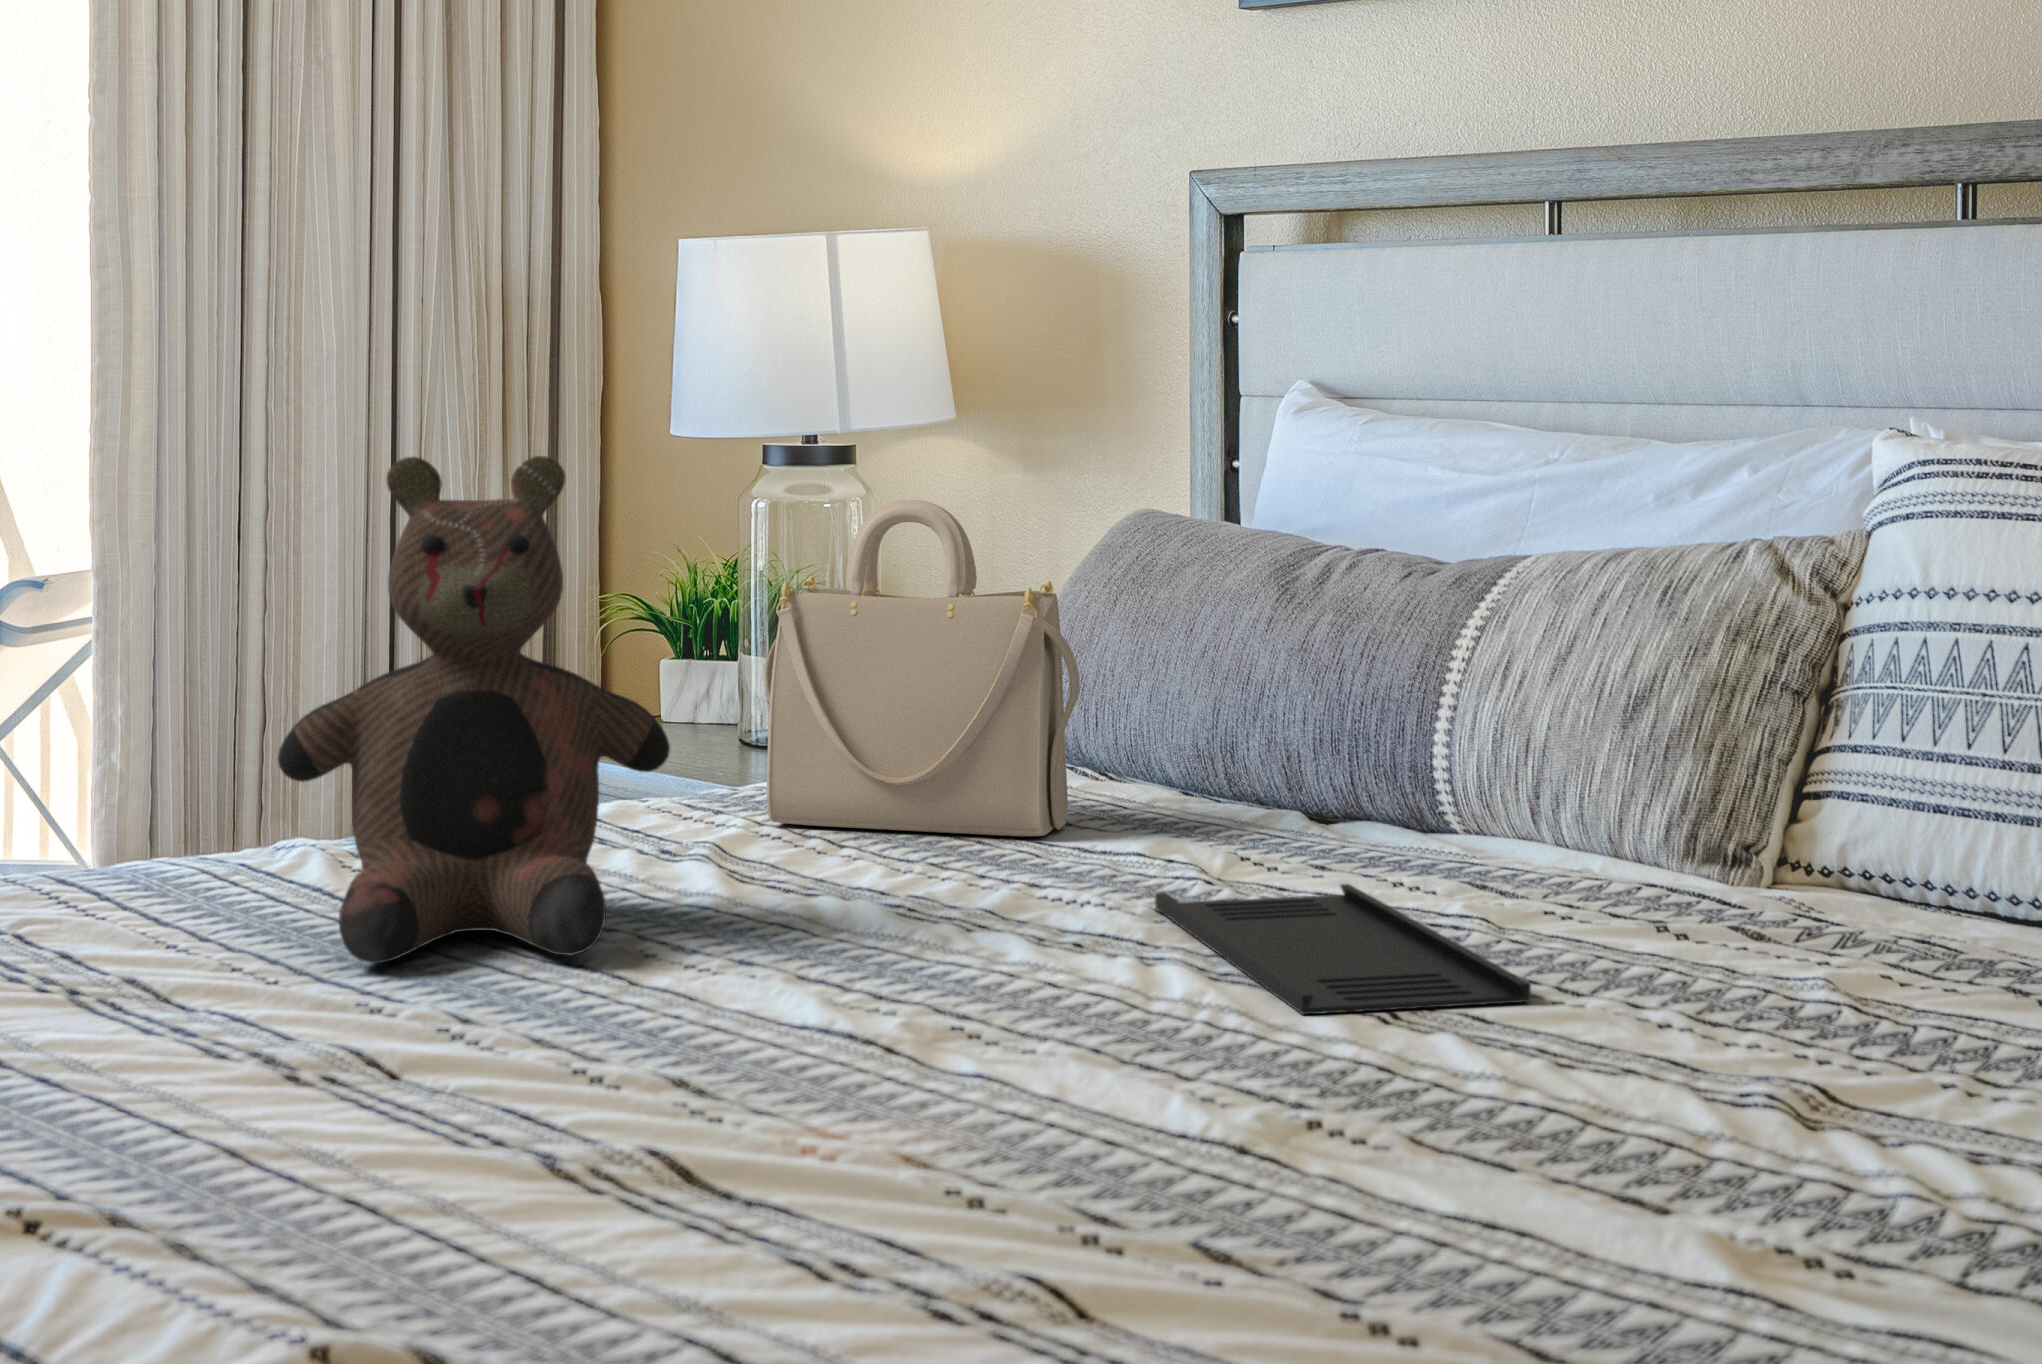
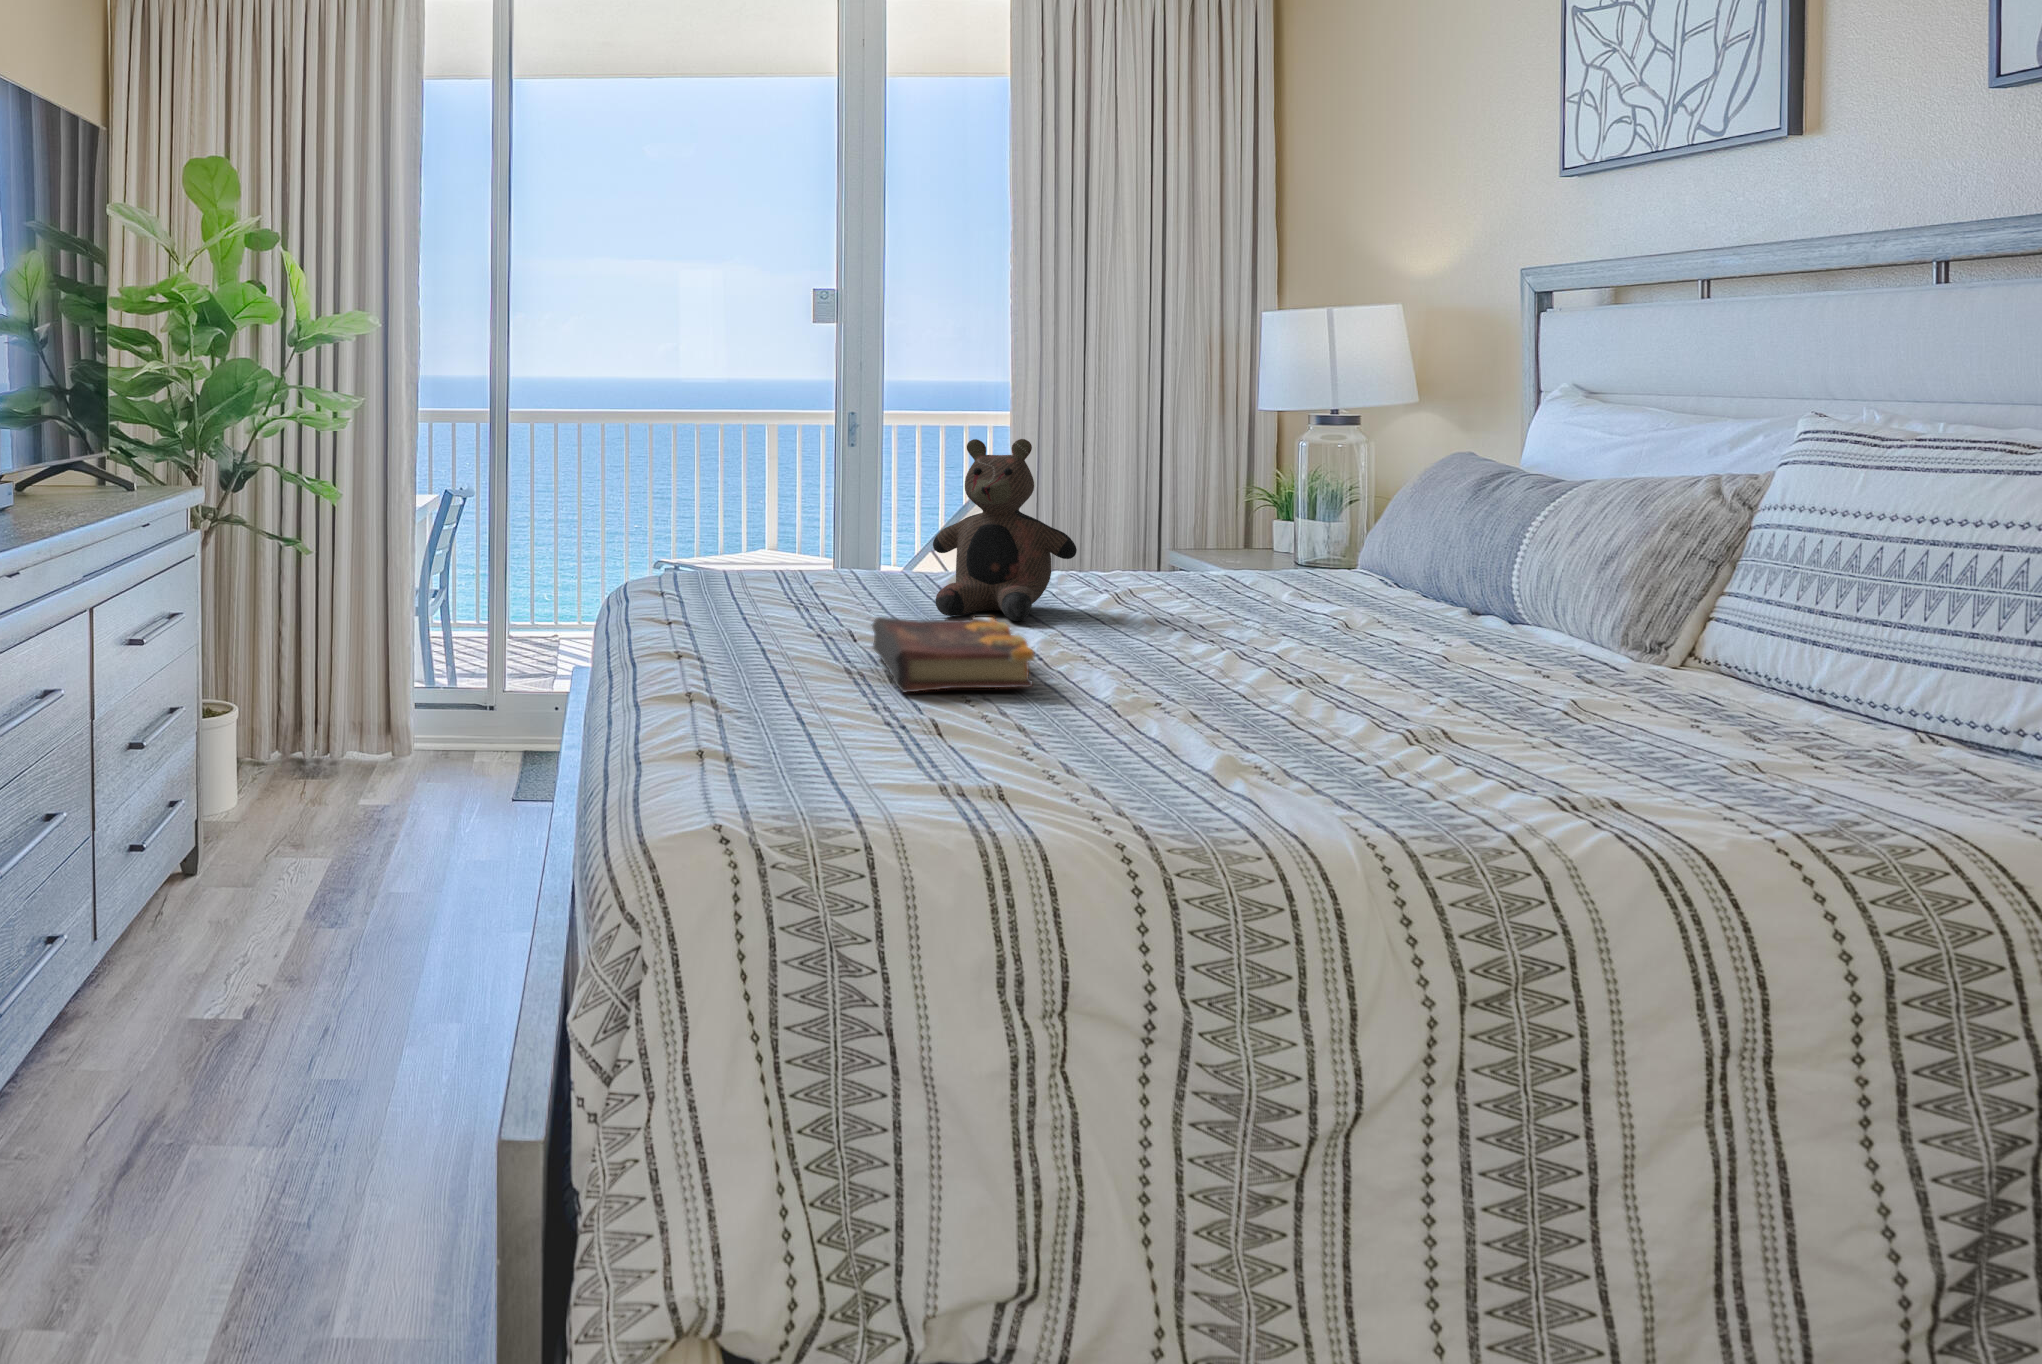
handbag: present [765,500,1080,836] -> none [1178,453,1329,604]
tray: present [1155,884,1531,1015] -> none [1269,627,1394,681]
book: none [352,962,989,1278] -> present [872,617,1034,693]

